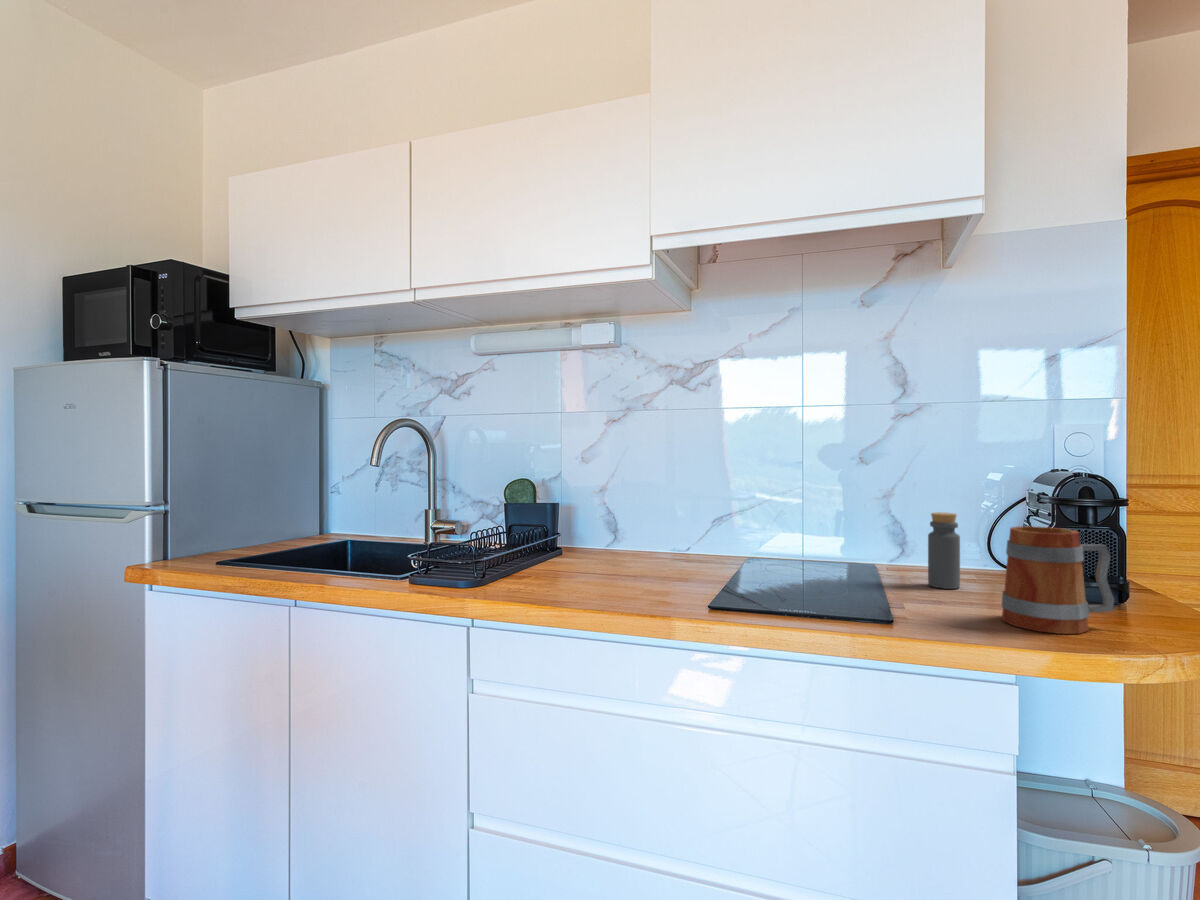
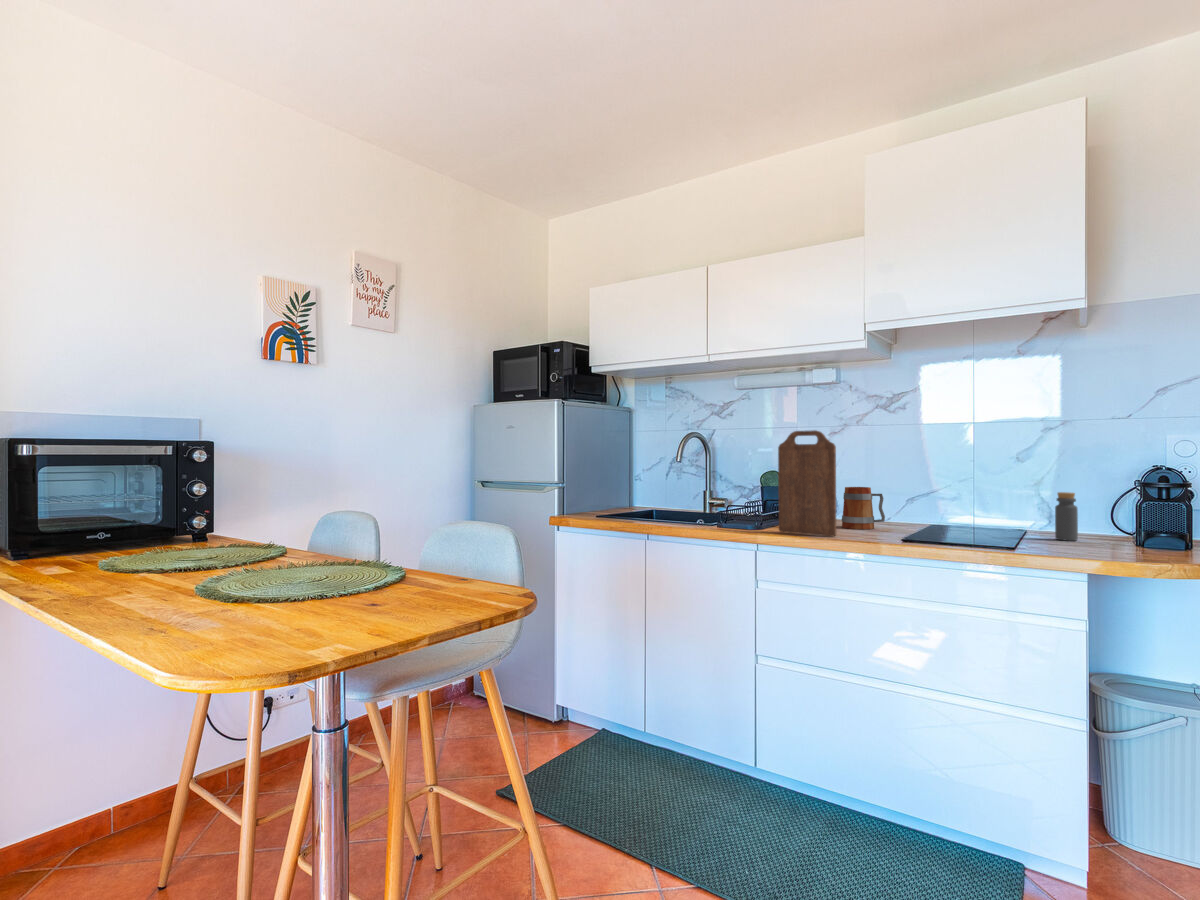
cutting board: none [509,413,607,606] -> present [778,430,836,536]
mug: present [1002,526,1114,634] -> present [842,487,885,529]

